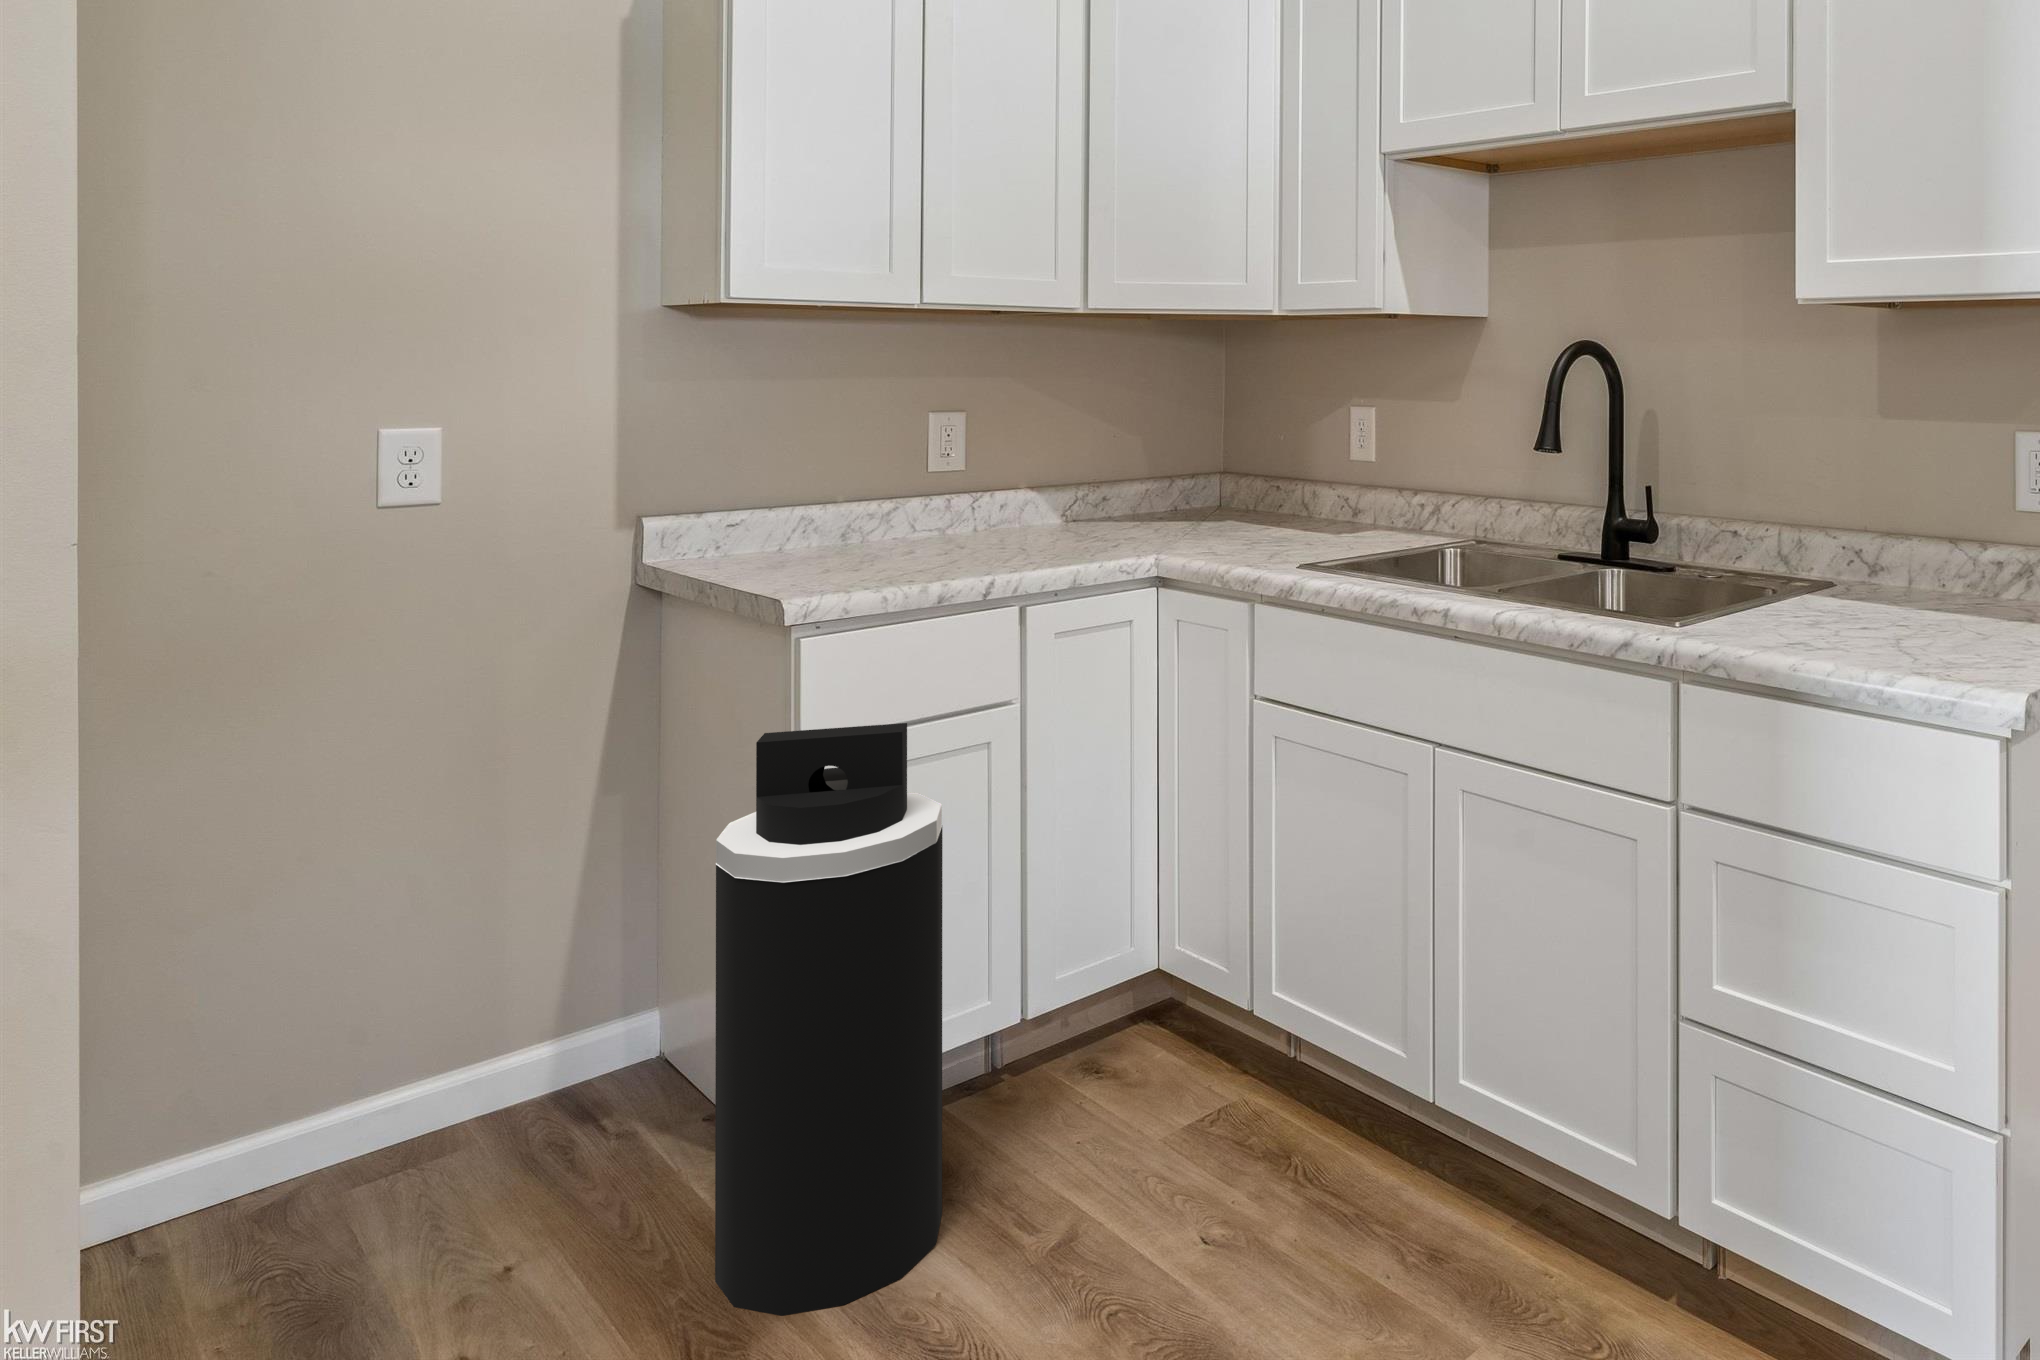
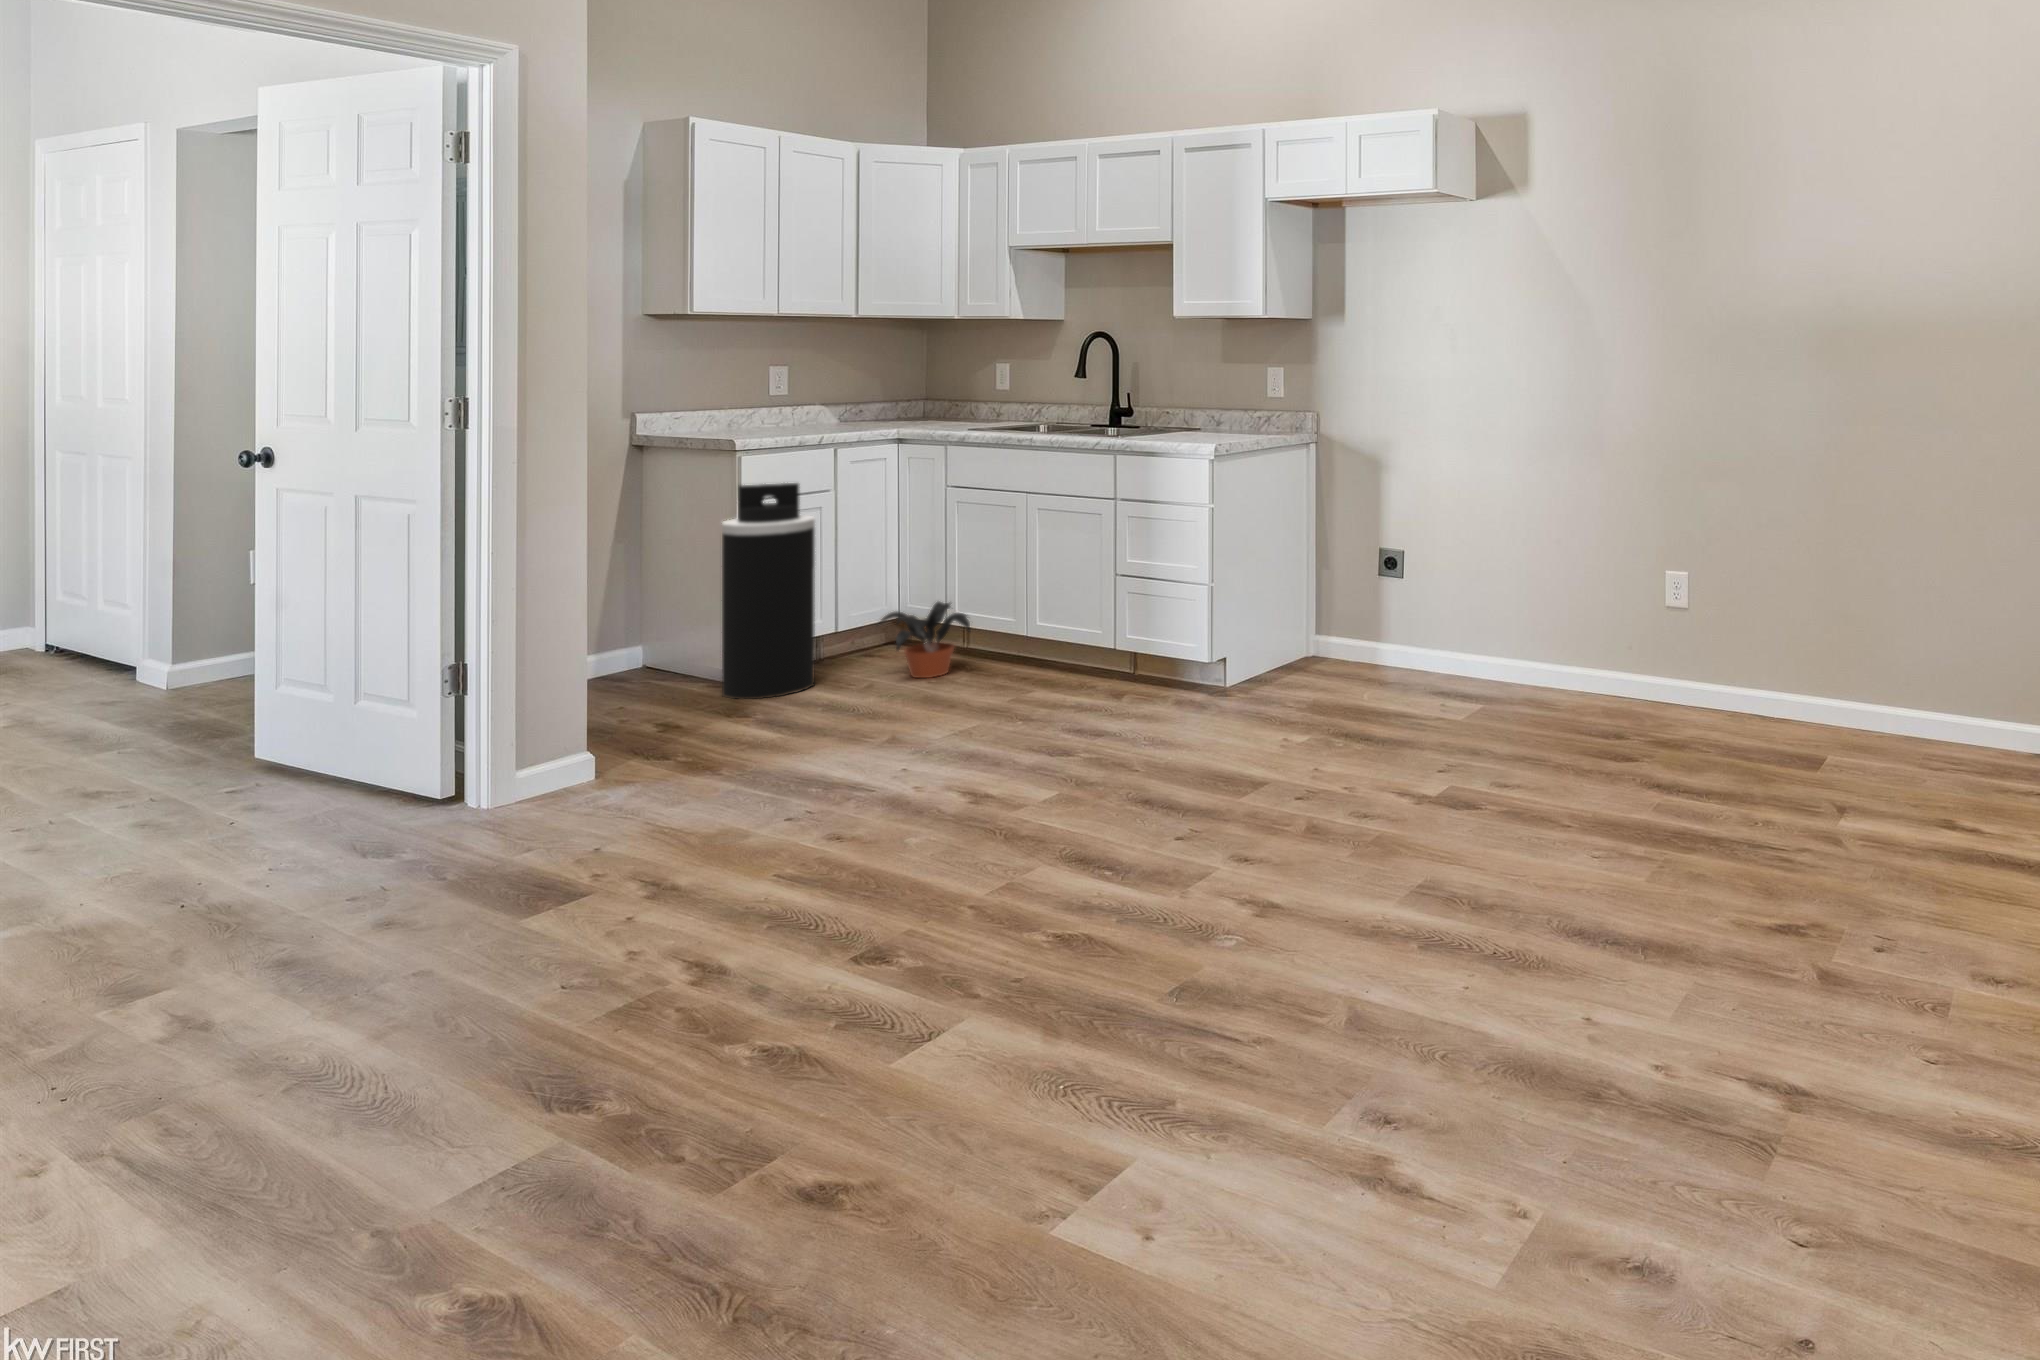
potted plant: none [1080,1001,1307,1234] -> present [880,602,970,678]

